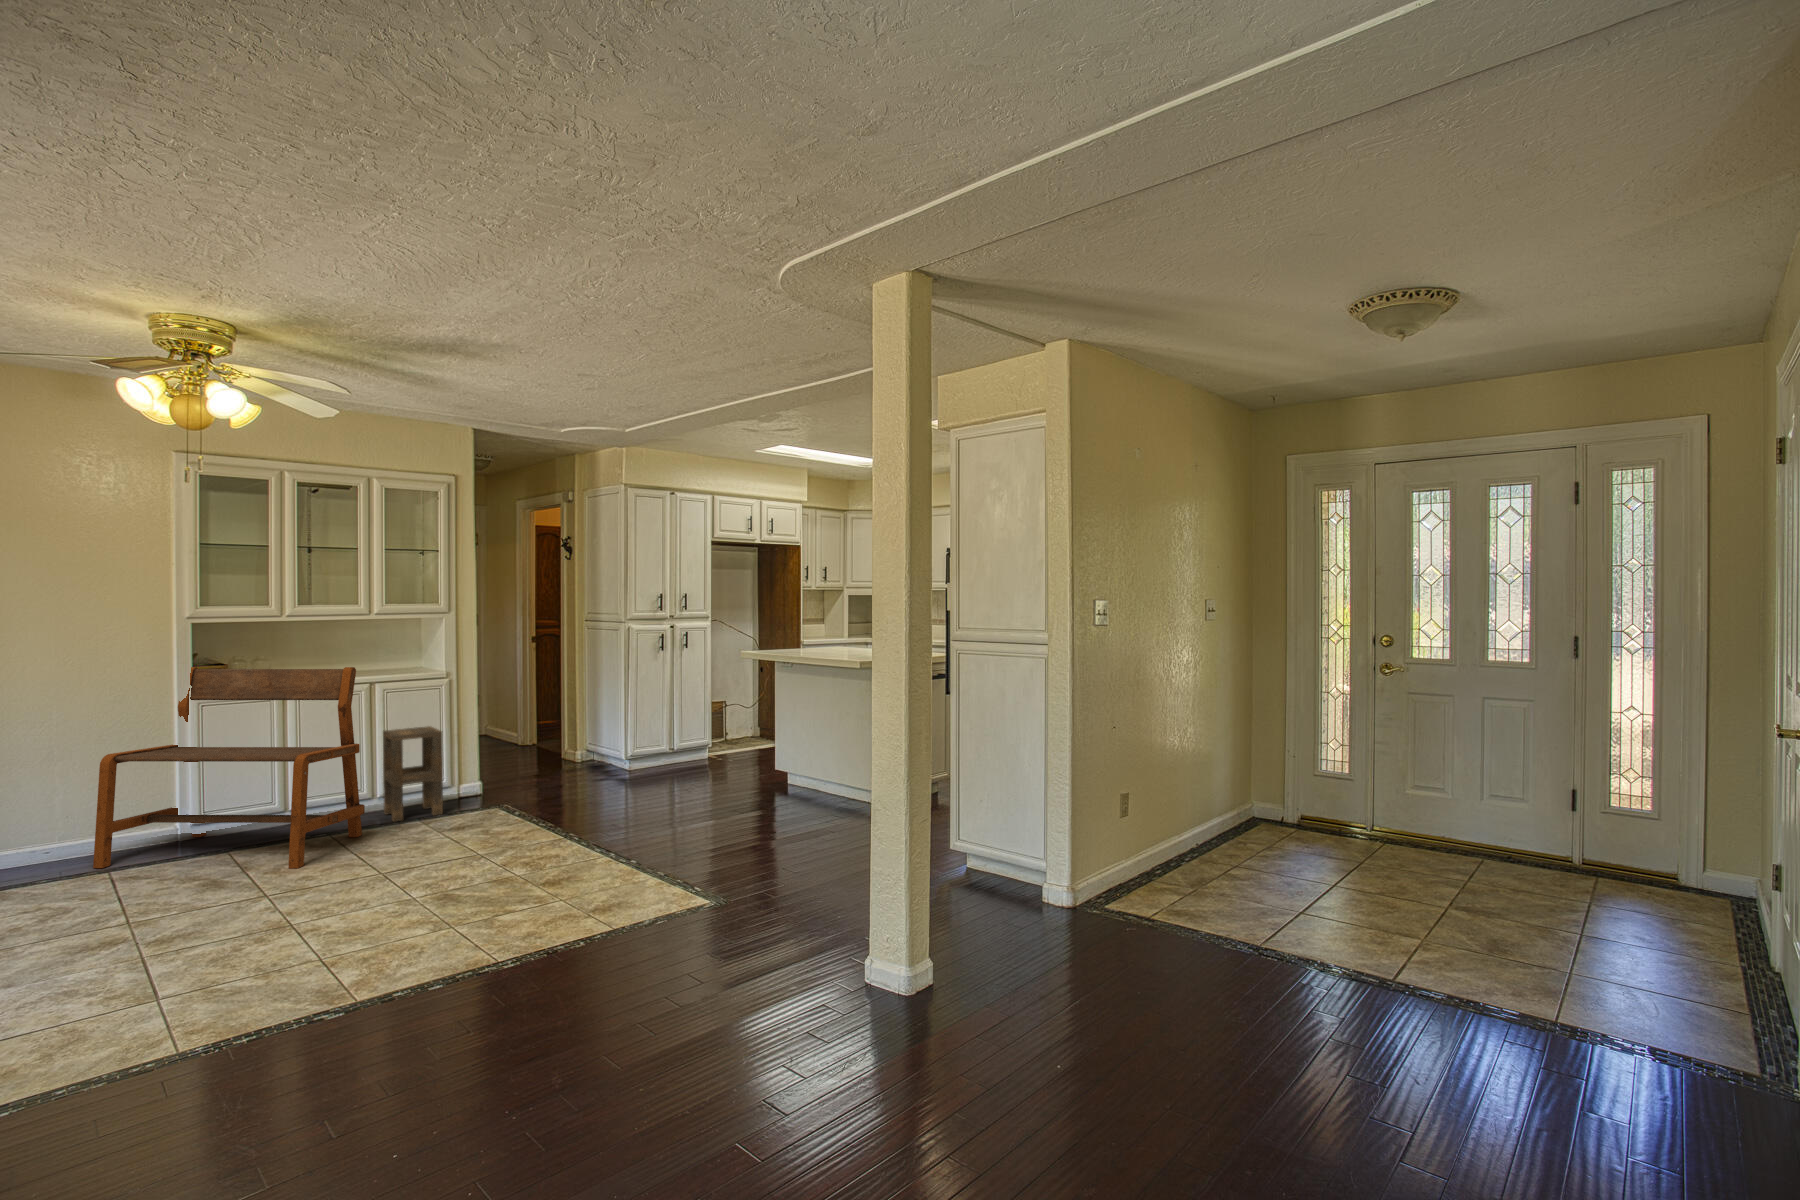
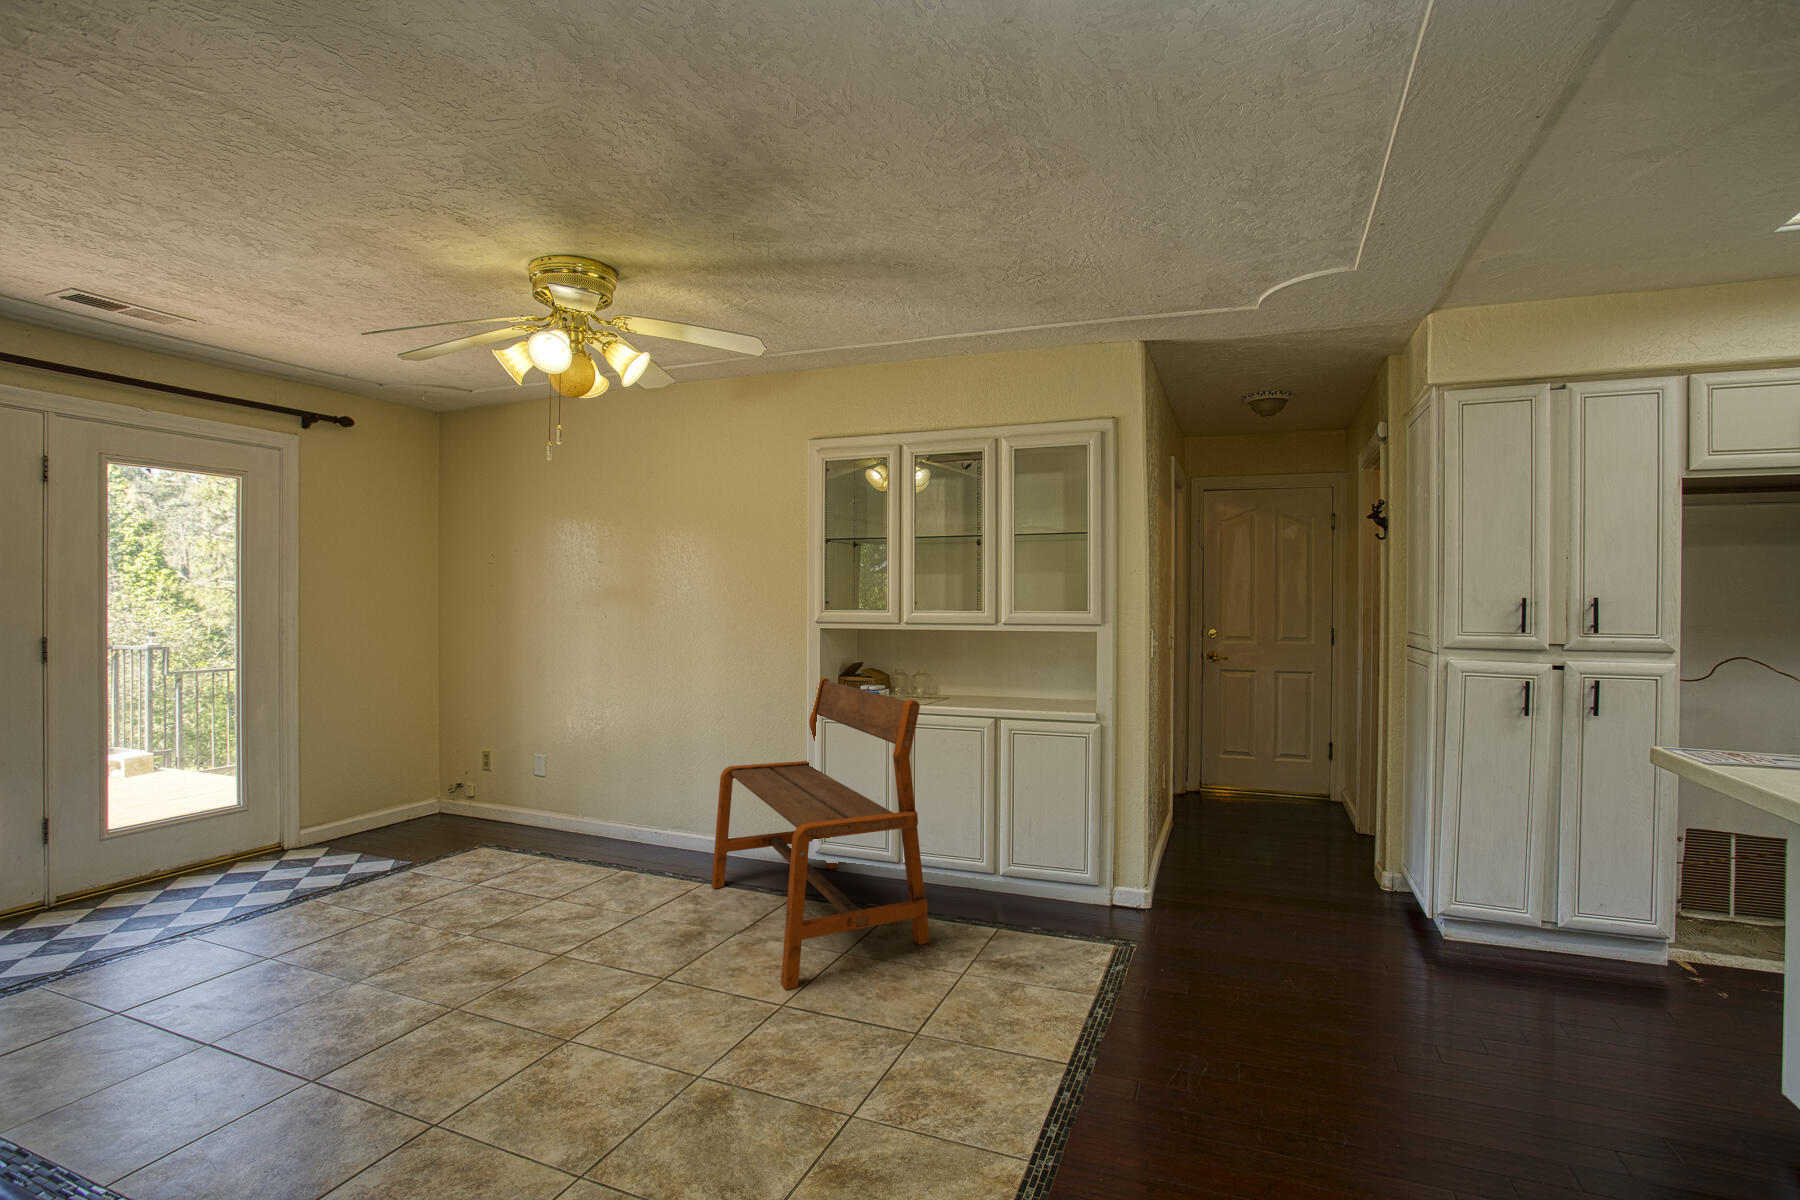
side table: present [383,726,443,822] -> none [991,786,1067,938]

